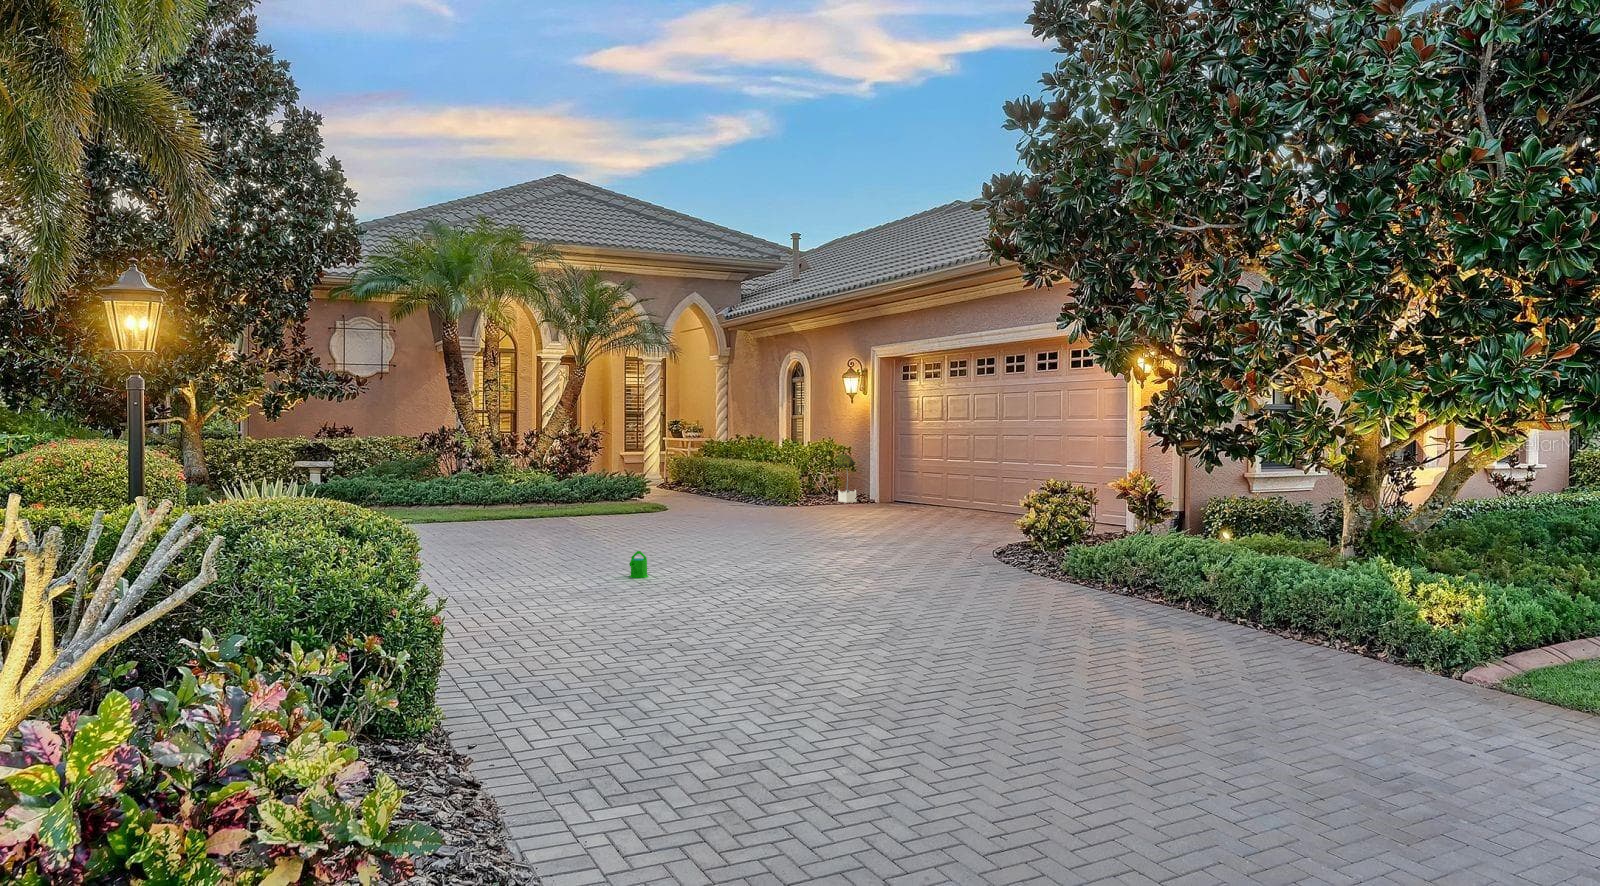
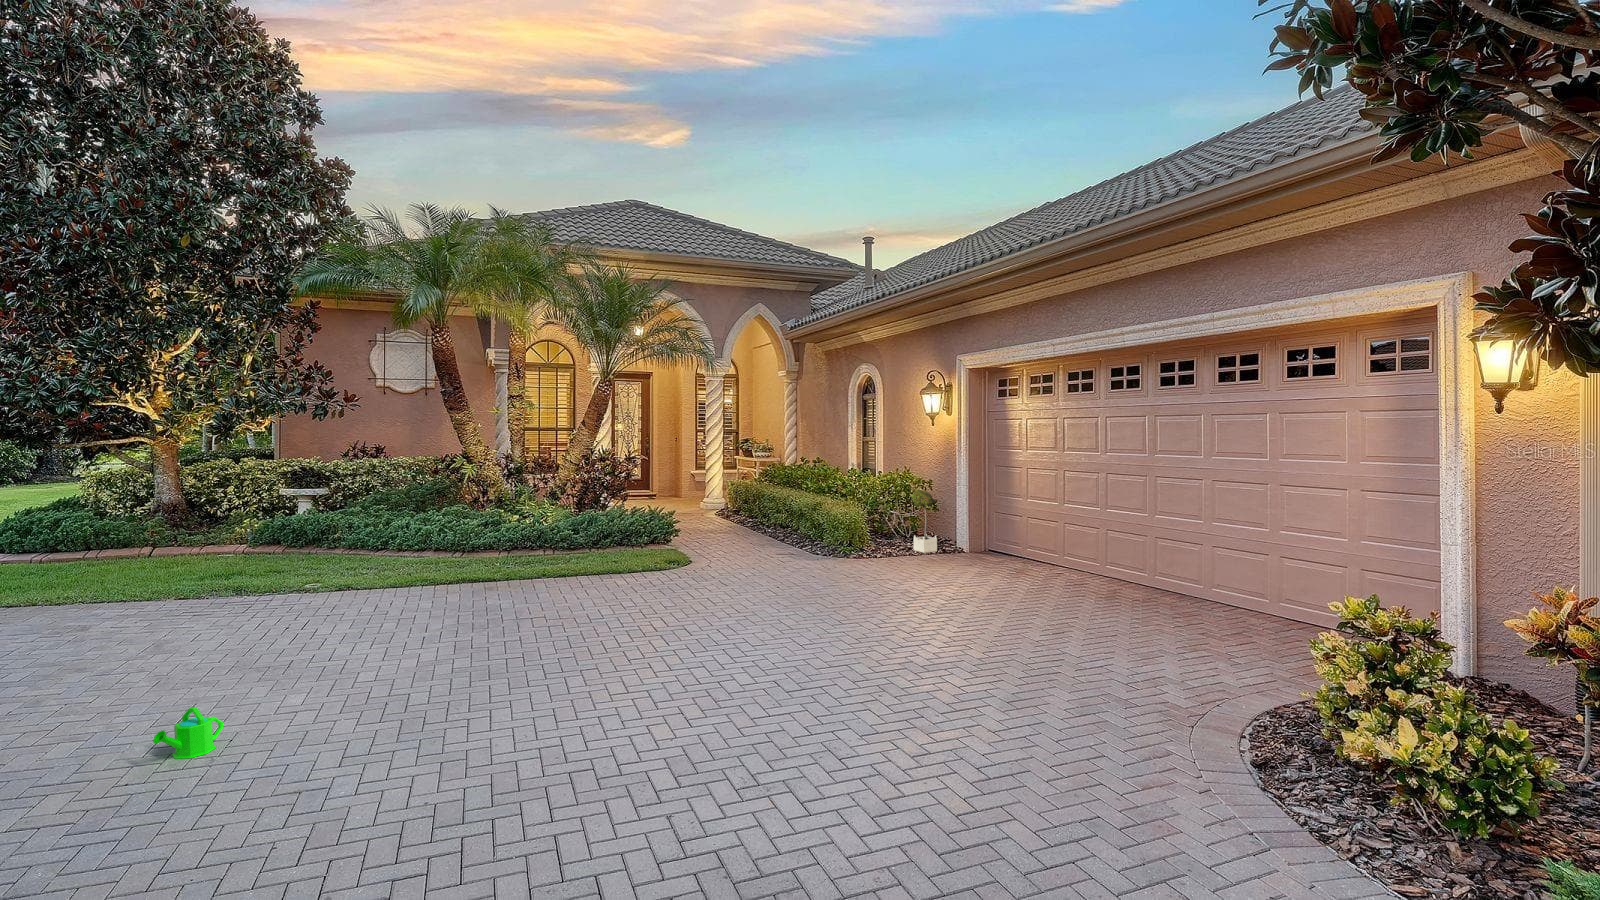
watering can: present [629,551,648,578] -> present [153,707,224,759]

